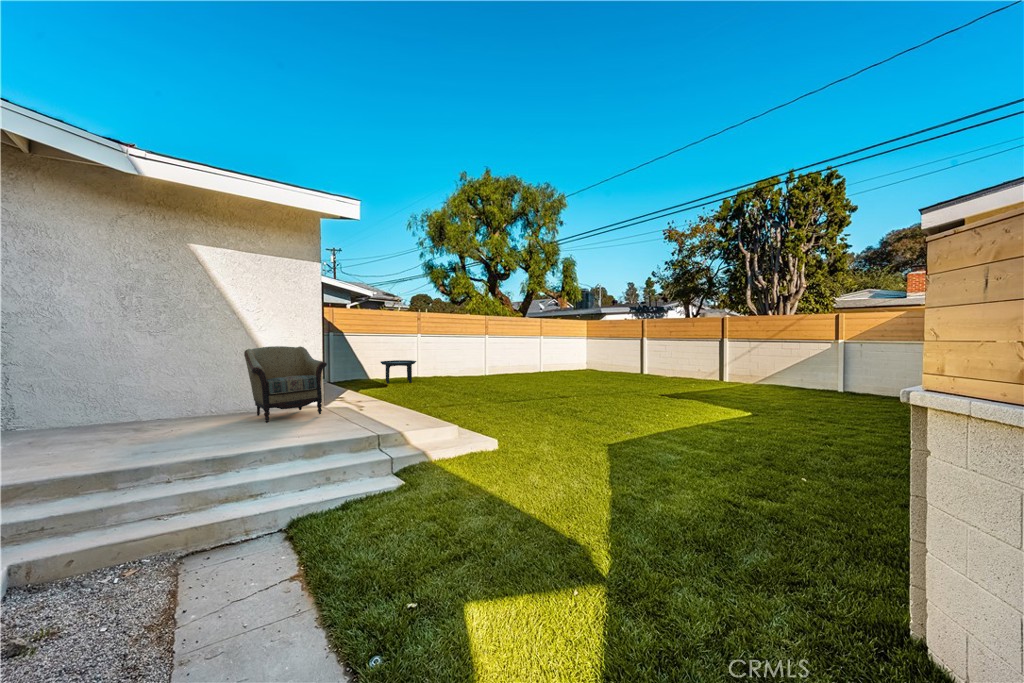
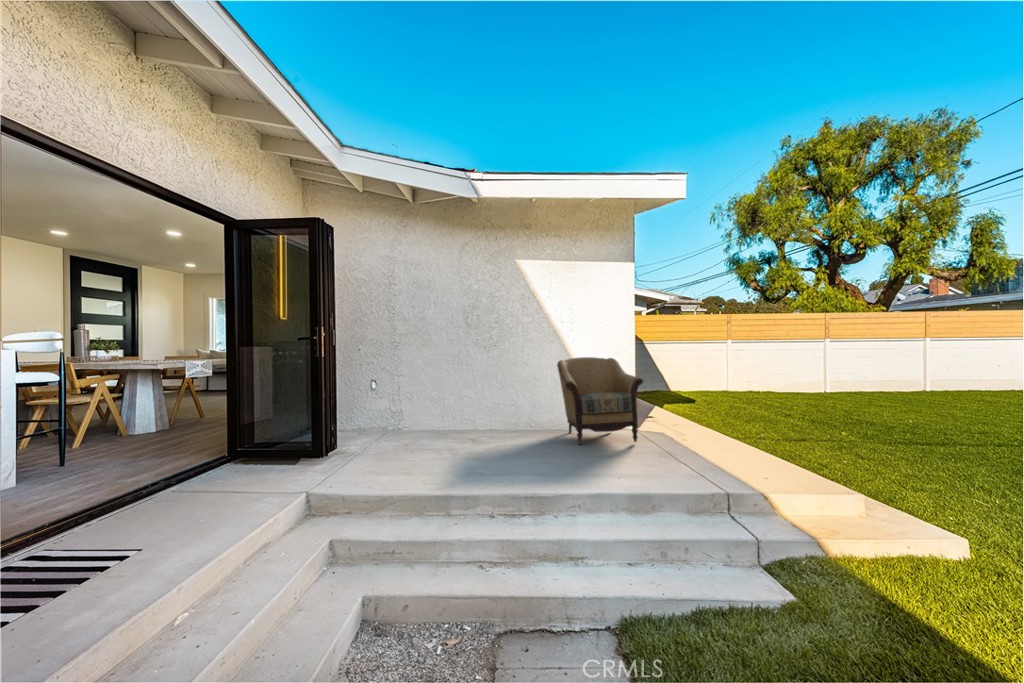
round table: present [381,360,416,384] -> none [683,372,729,400]

